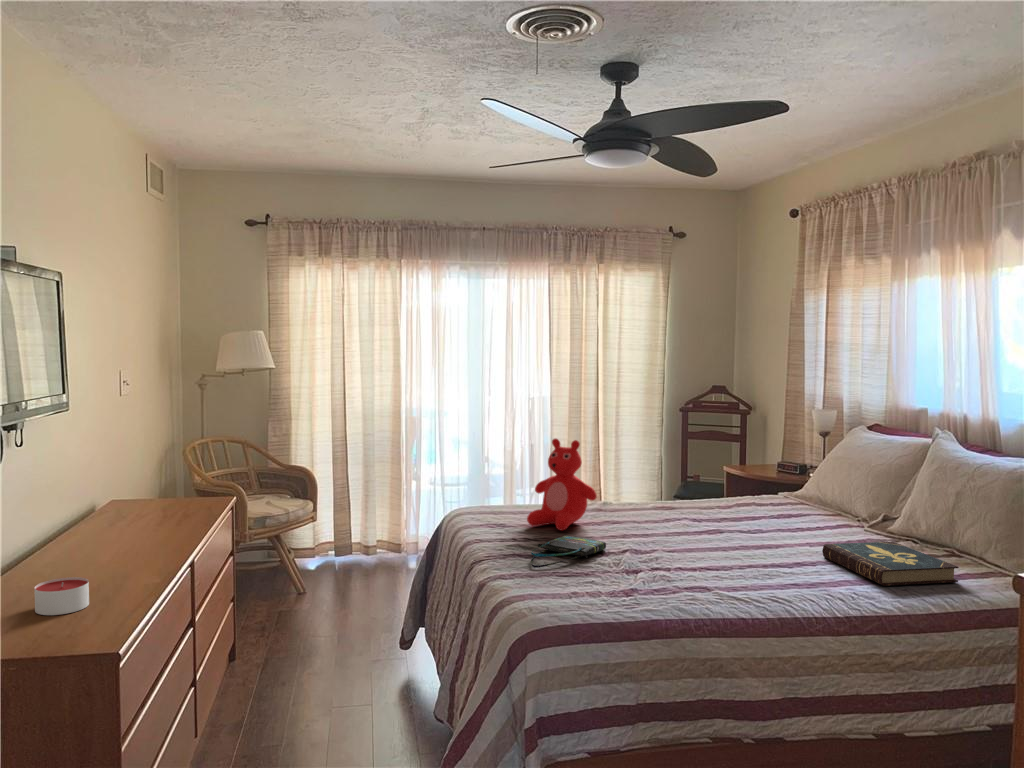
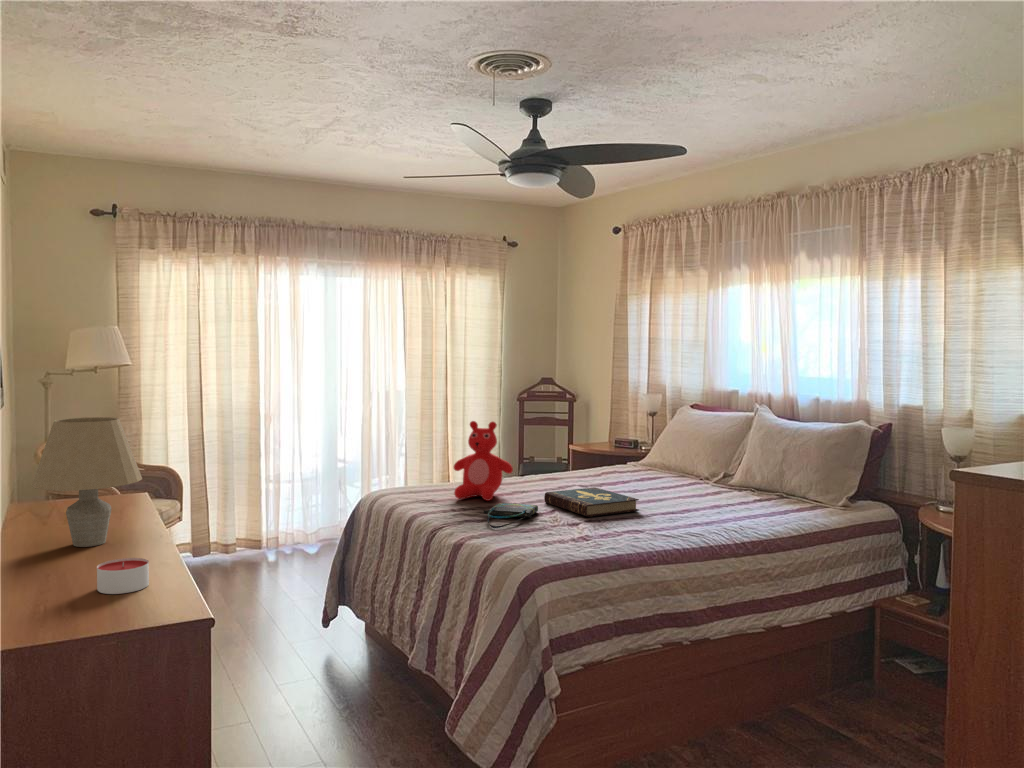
table lamp: none [54,427,162,555] -> present [31,417,142,547]
book: present [822,541,959,586] -> present [544,487,639,517]

